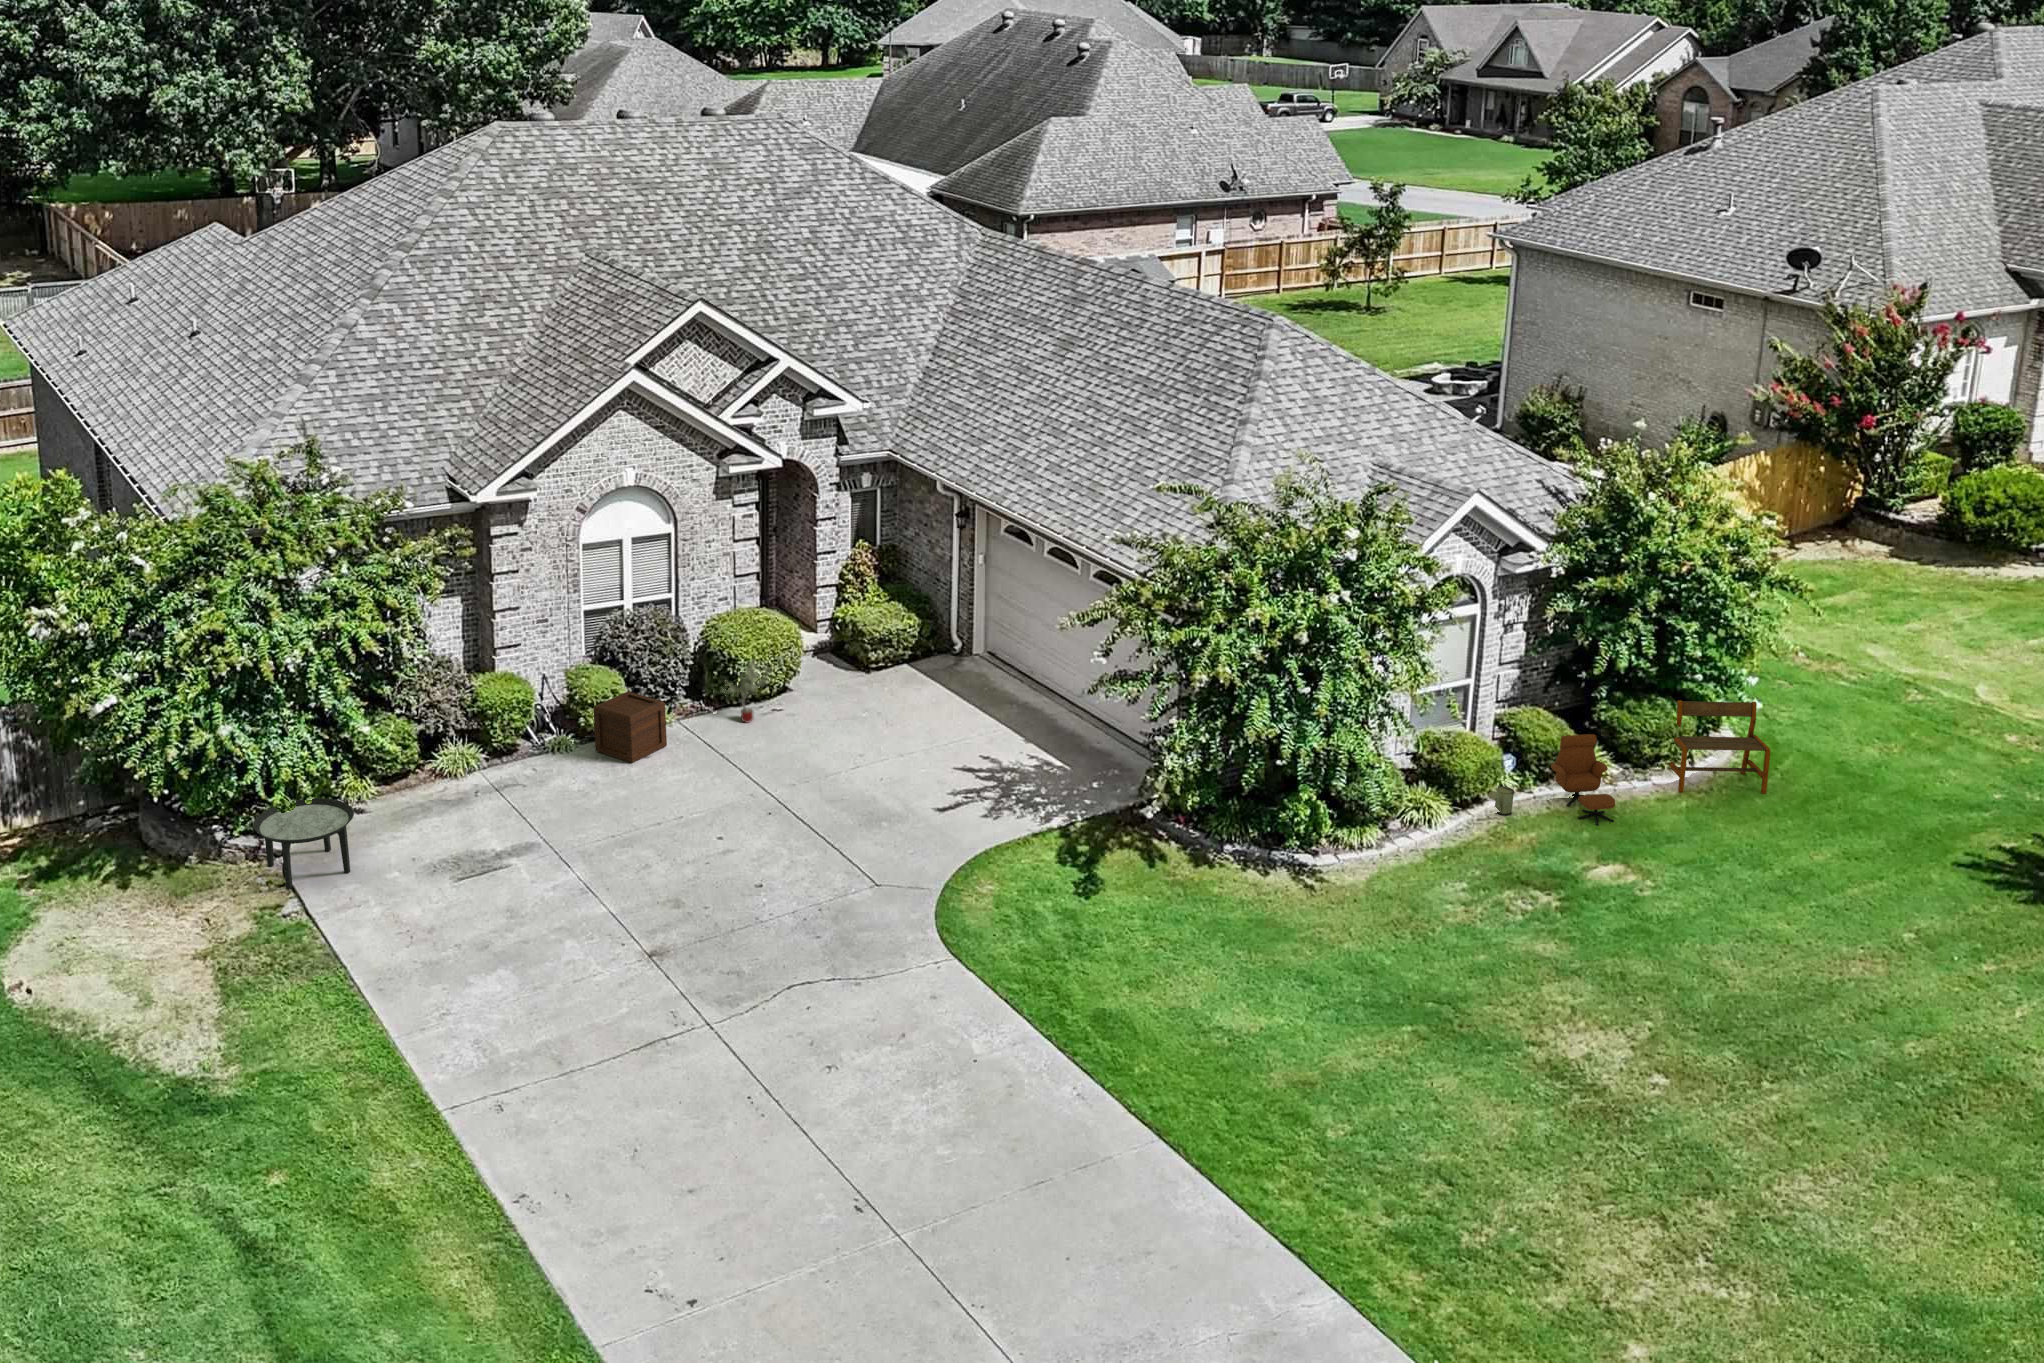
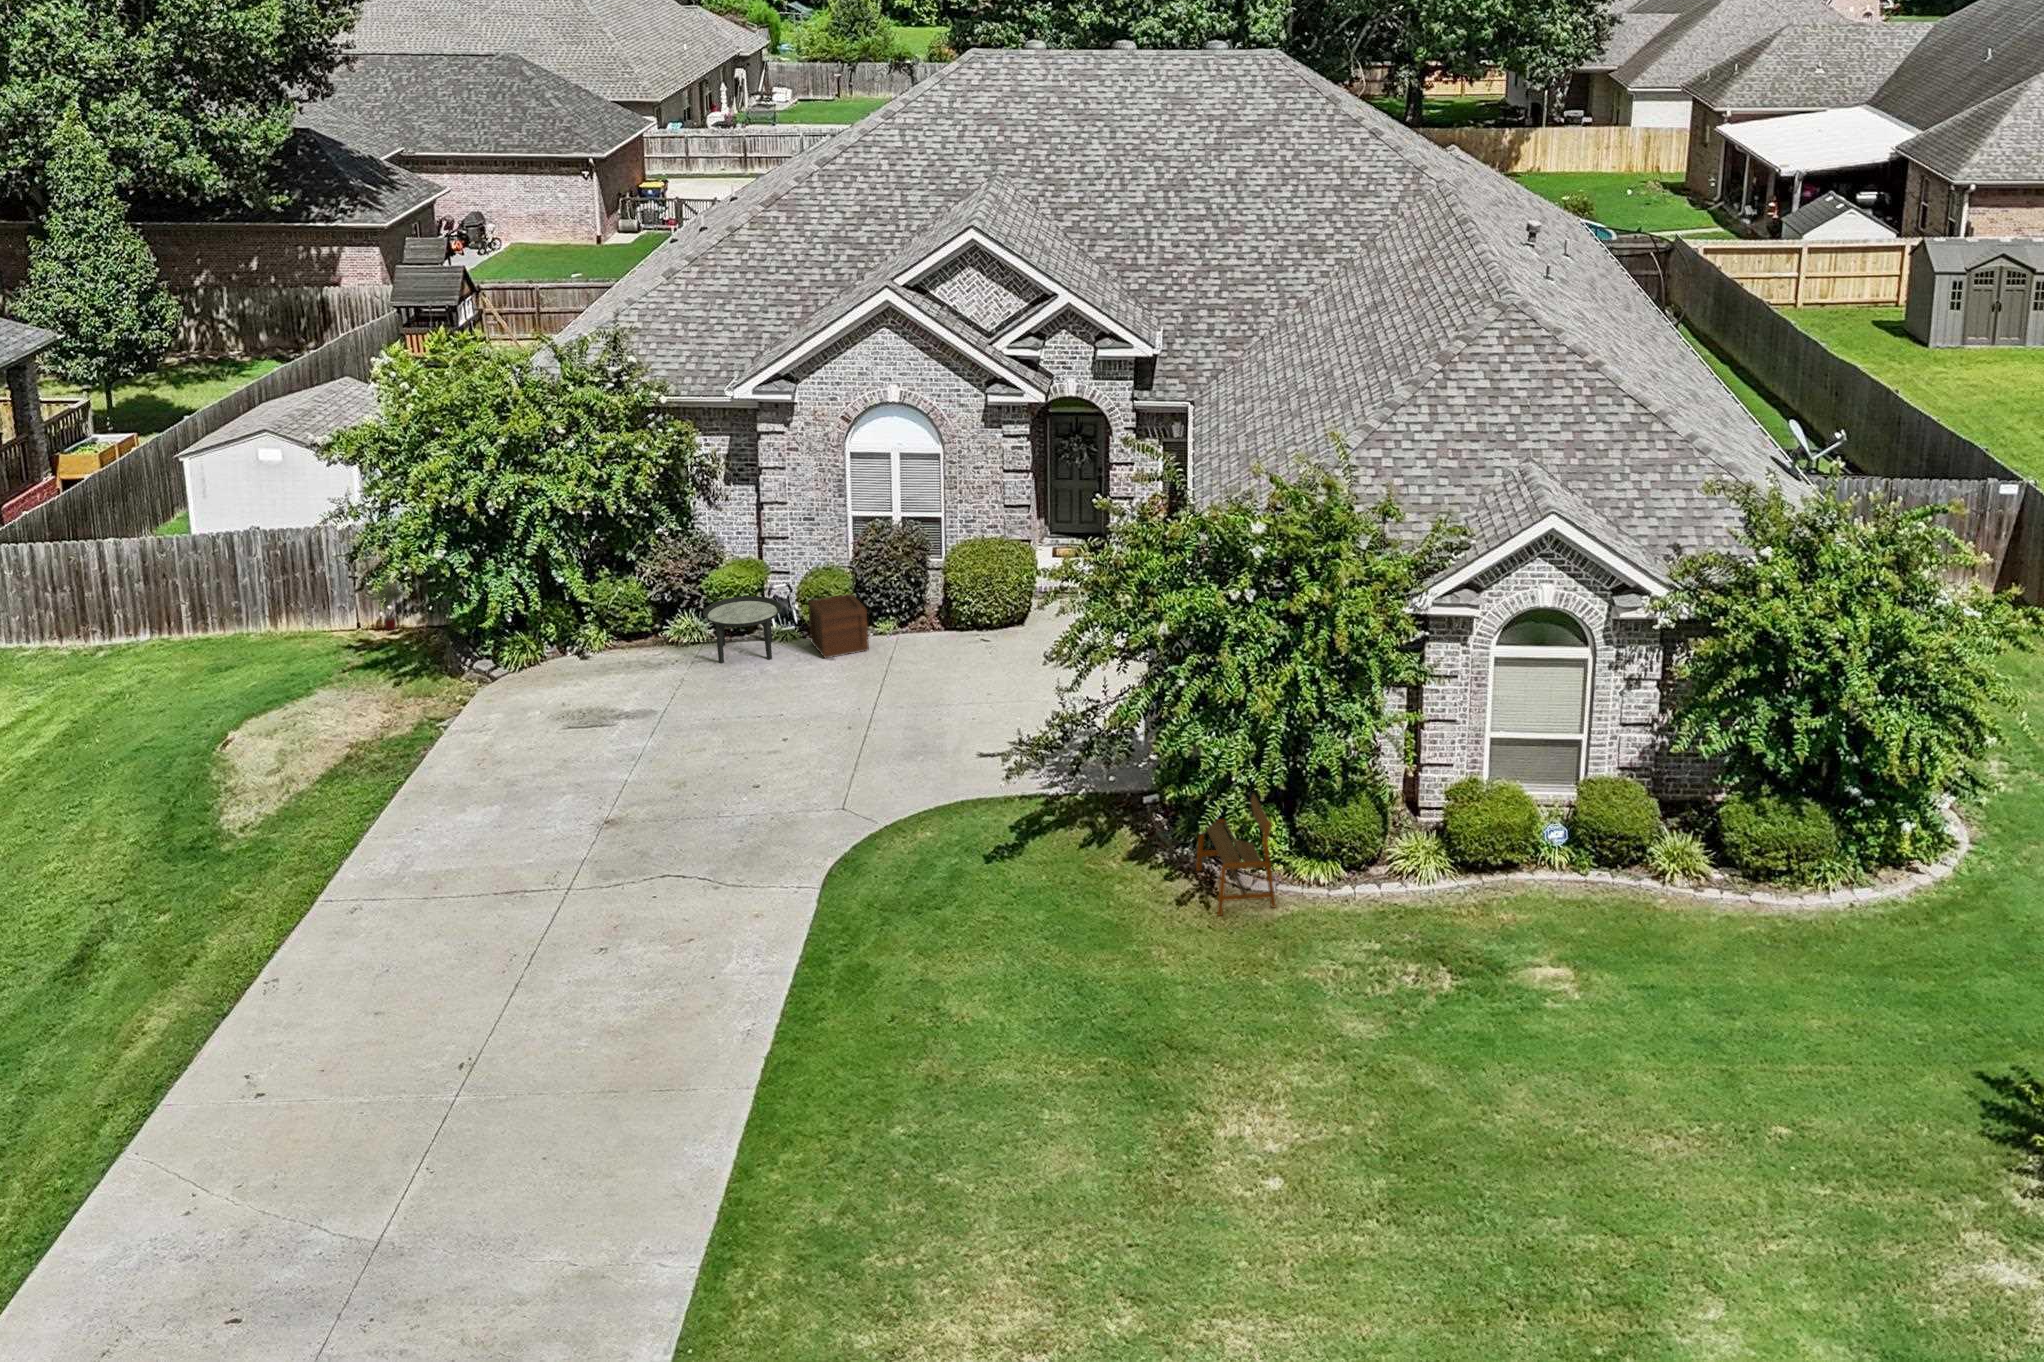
potted tree: present [722,660,772,723] -> present [364,574,407,630]
bench: present [1669,700,1770,794] -> present [1196,794,1276,916]
lounge chair: present [1551,734,1615,826] -> none [1607,815,1675,923]
watering can: present [1489,780,1514,816] -> none [1507,847,1550,888]
round table: present [253,798,354,889] -> present [703,596,782,663]

